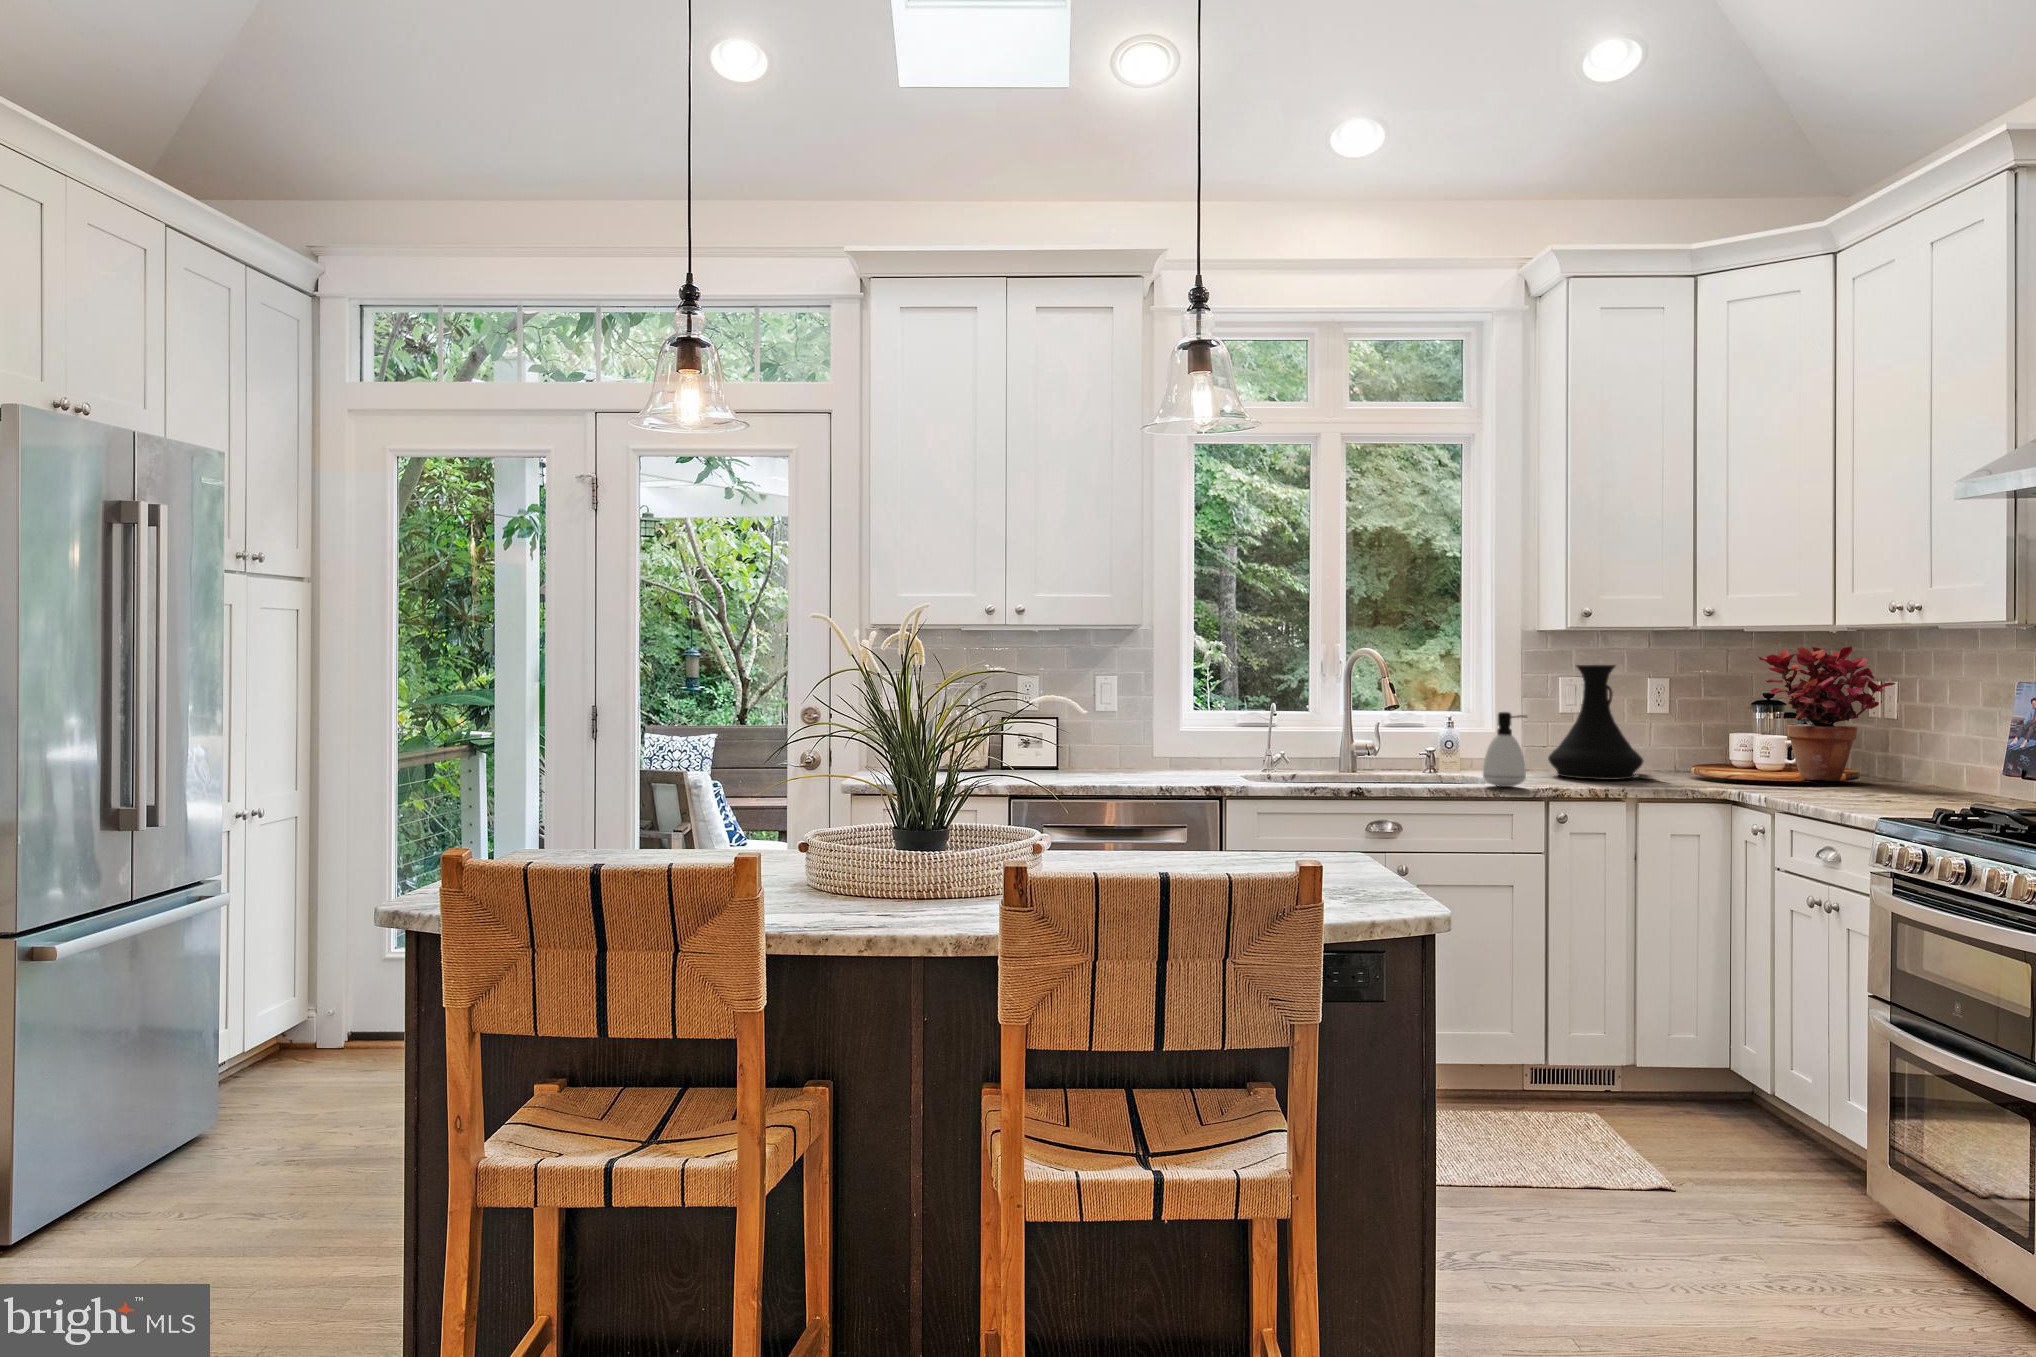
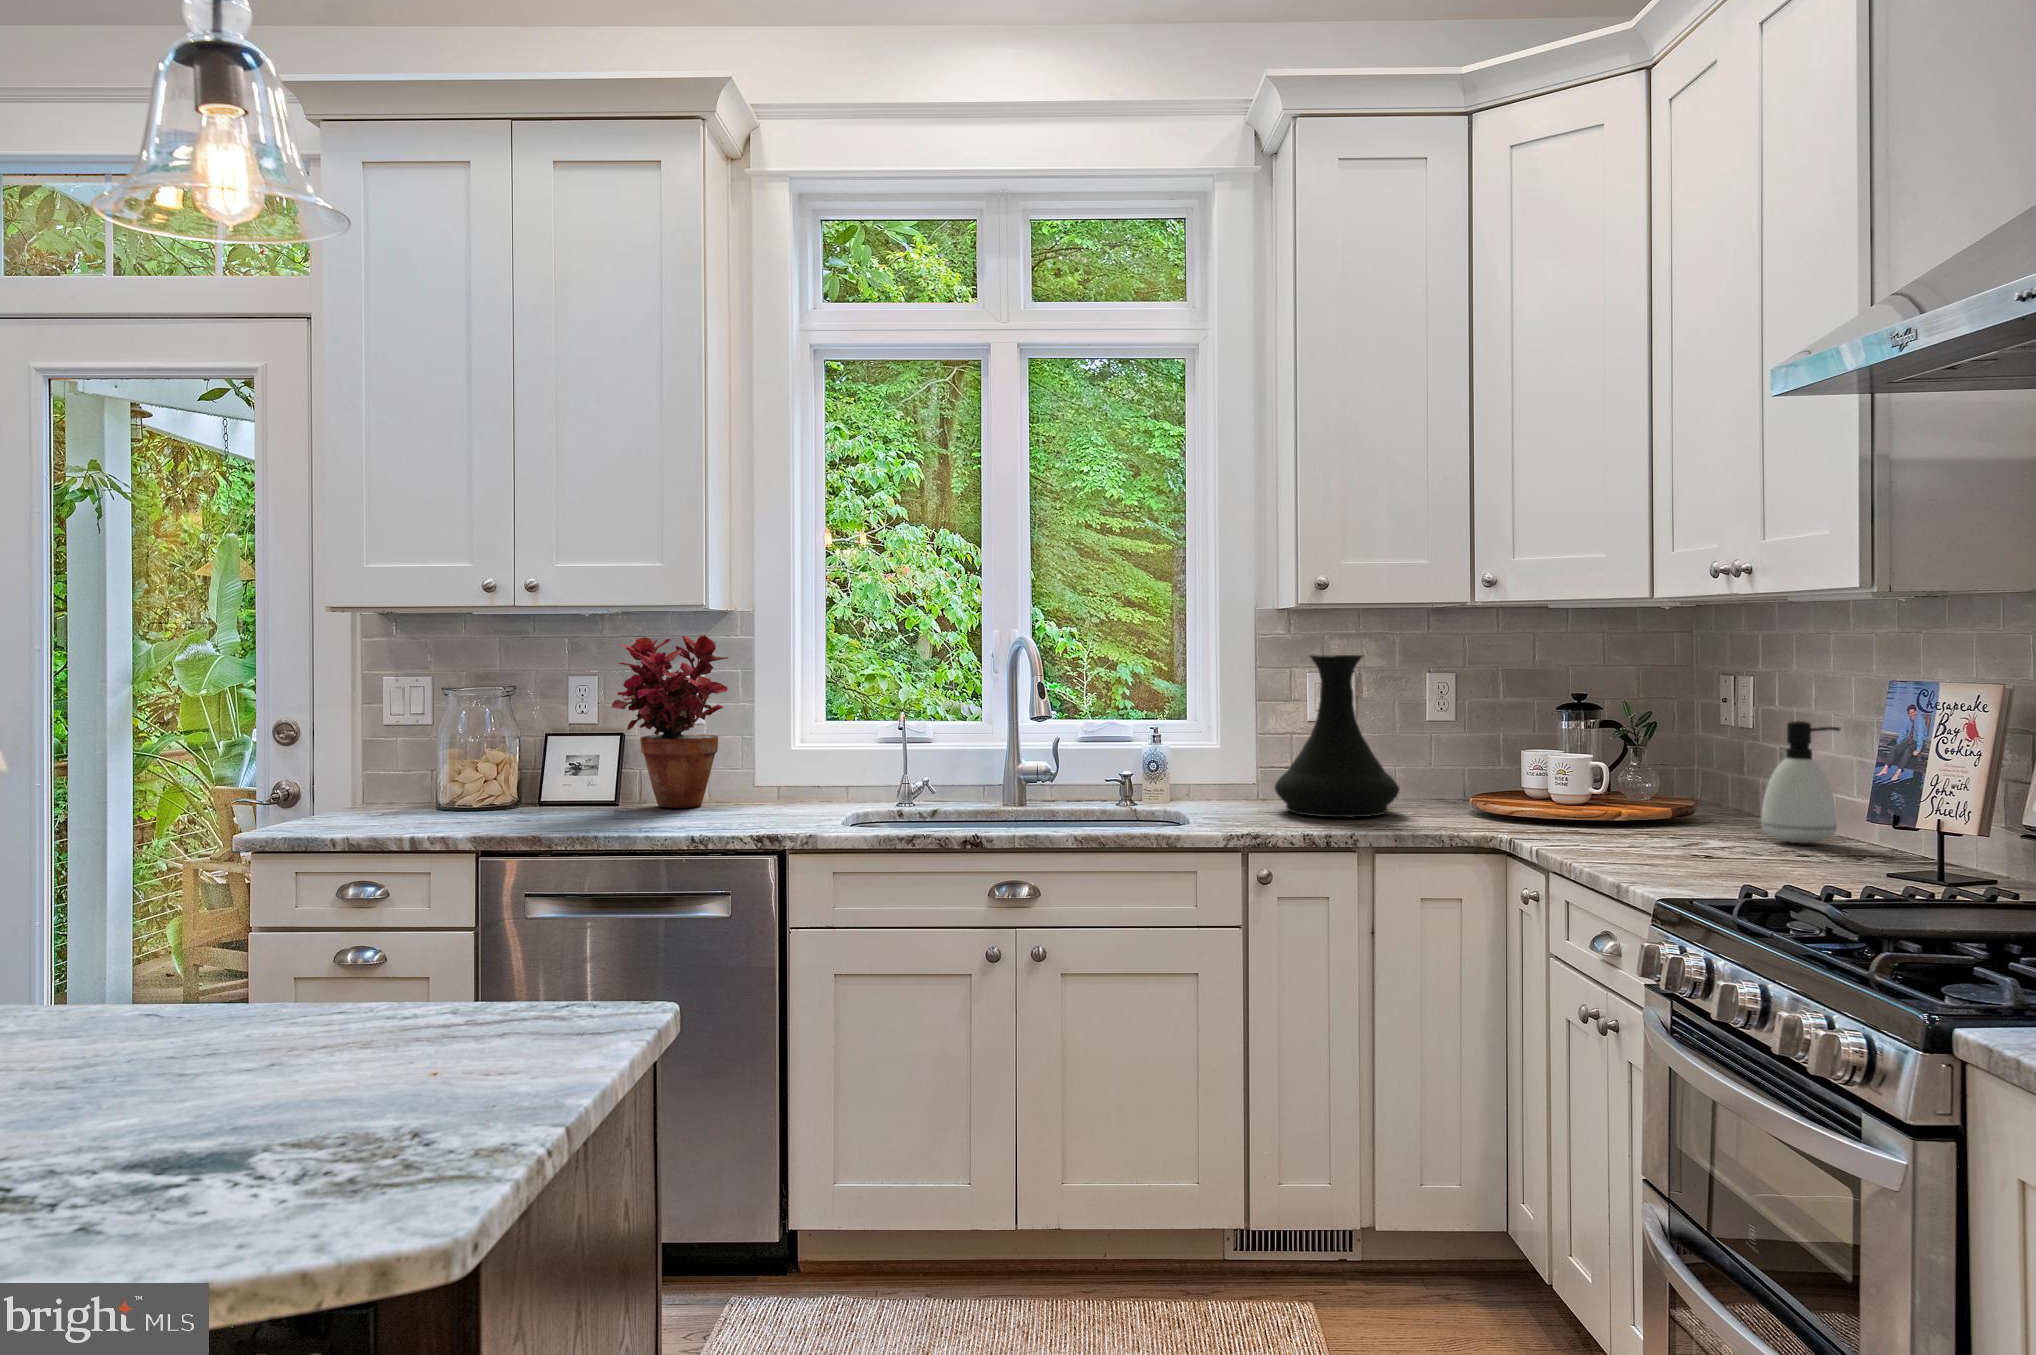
potted plant: present [1758,646,1895,781] -> present [612,635,728,808]
soap dispenser: present [1483,712,1526,787] -> present [1761,721,1841,843]

